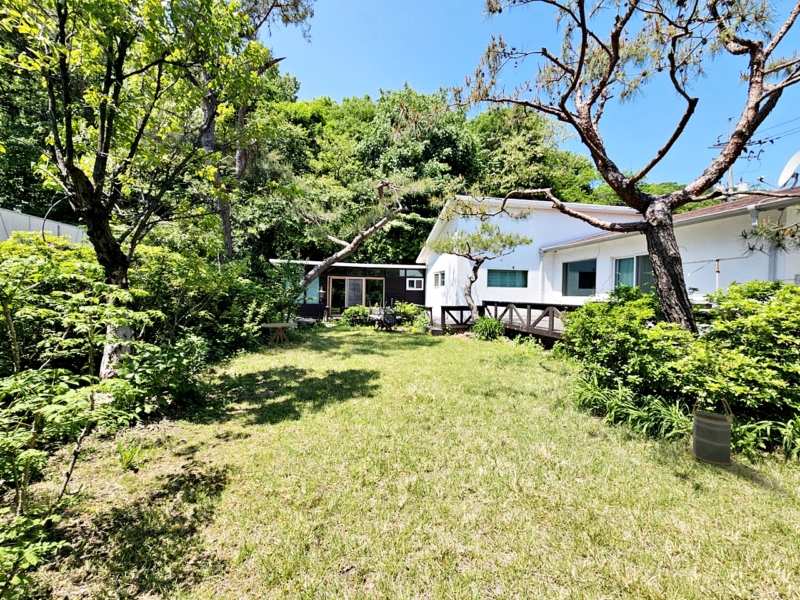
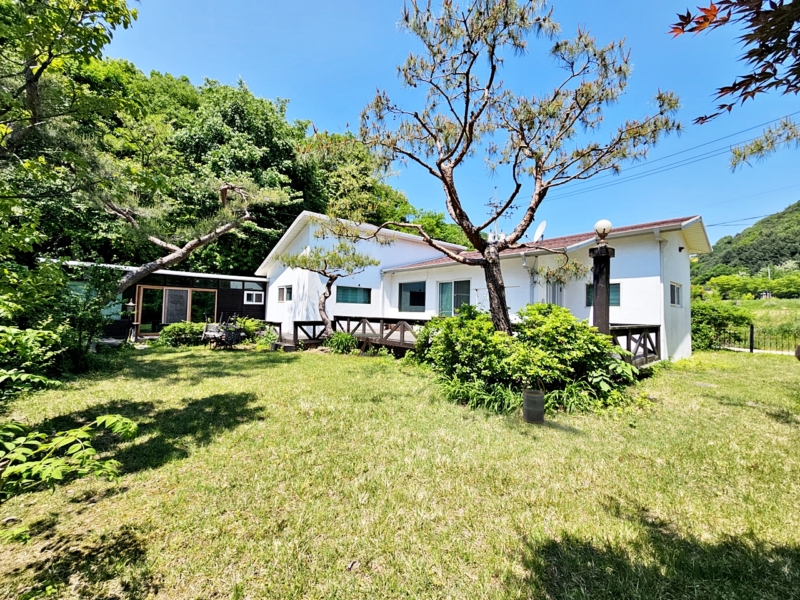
round table: present [260,323,298,350] -> present [352,334,383,357]

